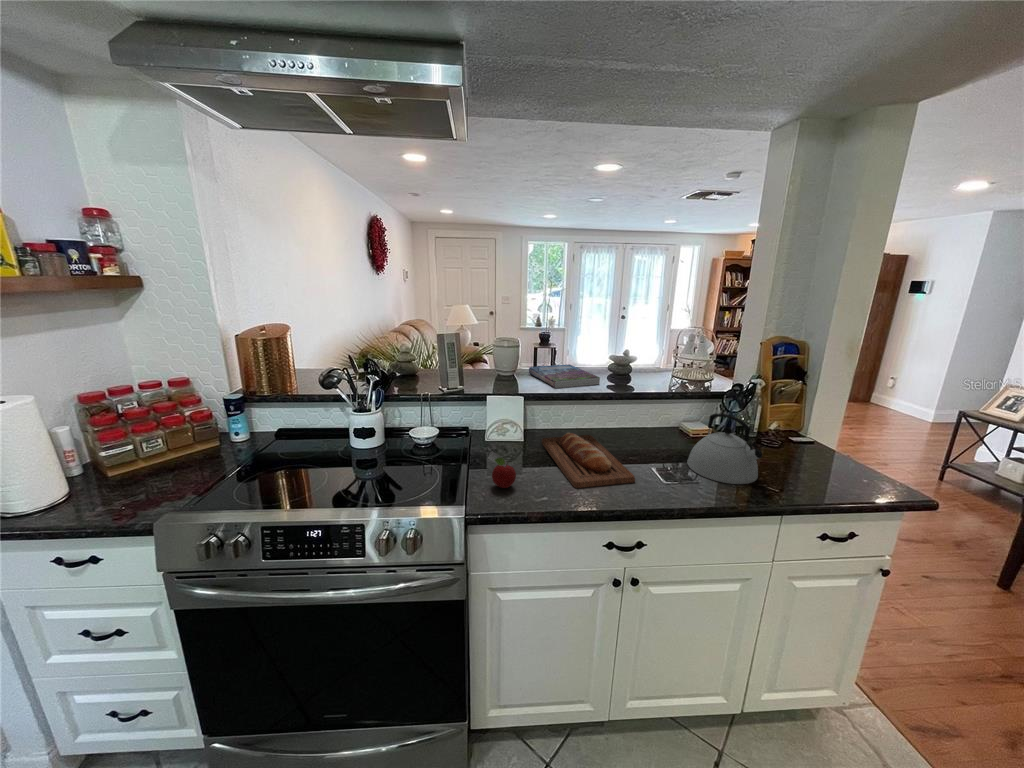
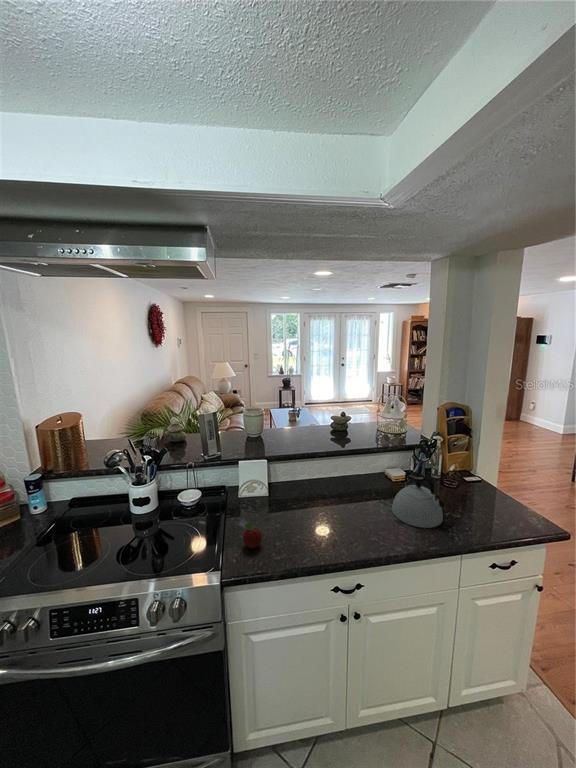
book: present [529,364,600,388] -> none [272,425,325,450]
bread loaf: present [542,433,635,488] -> none [283,487,353,542]

